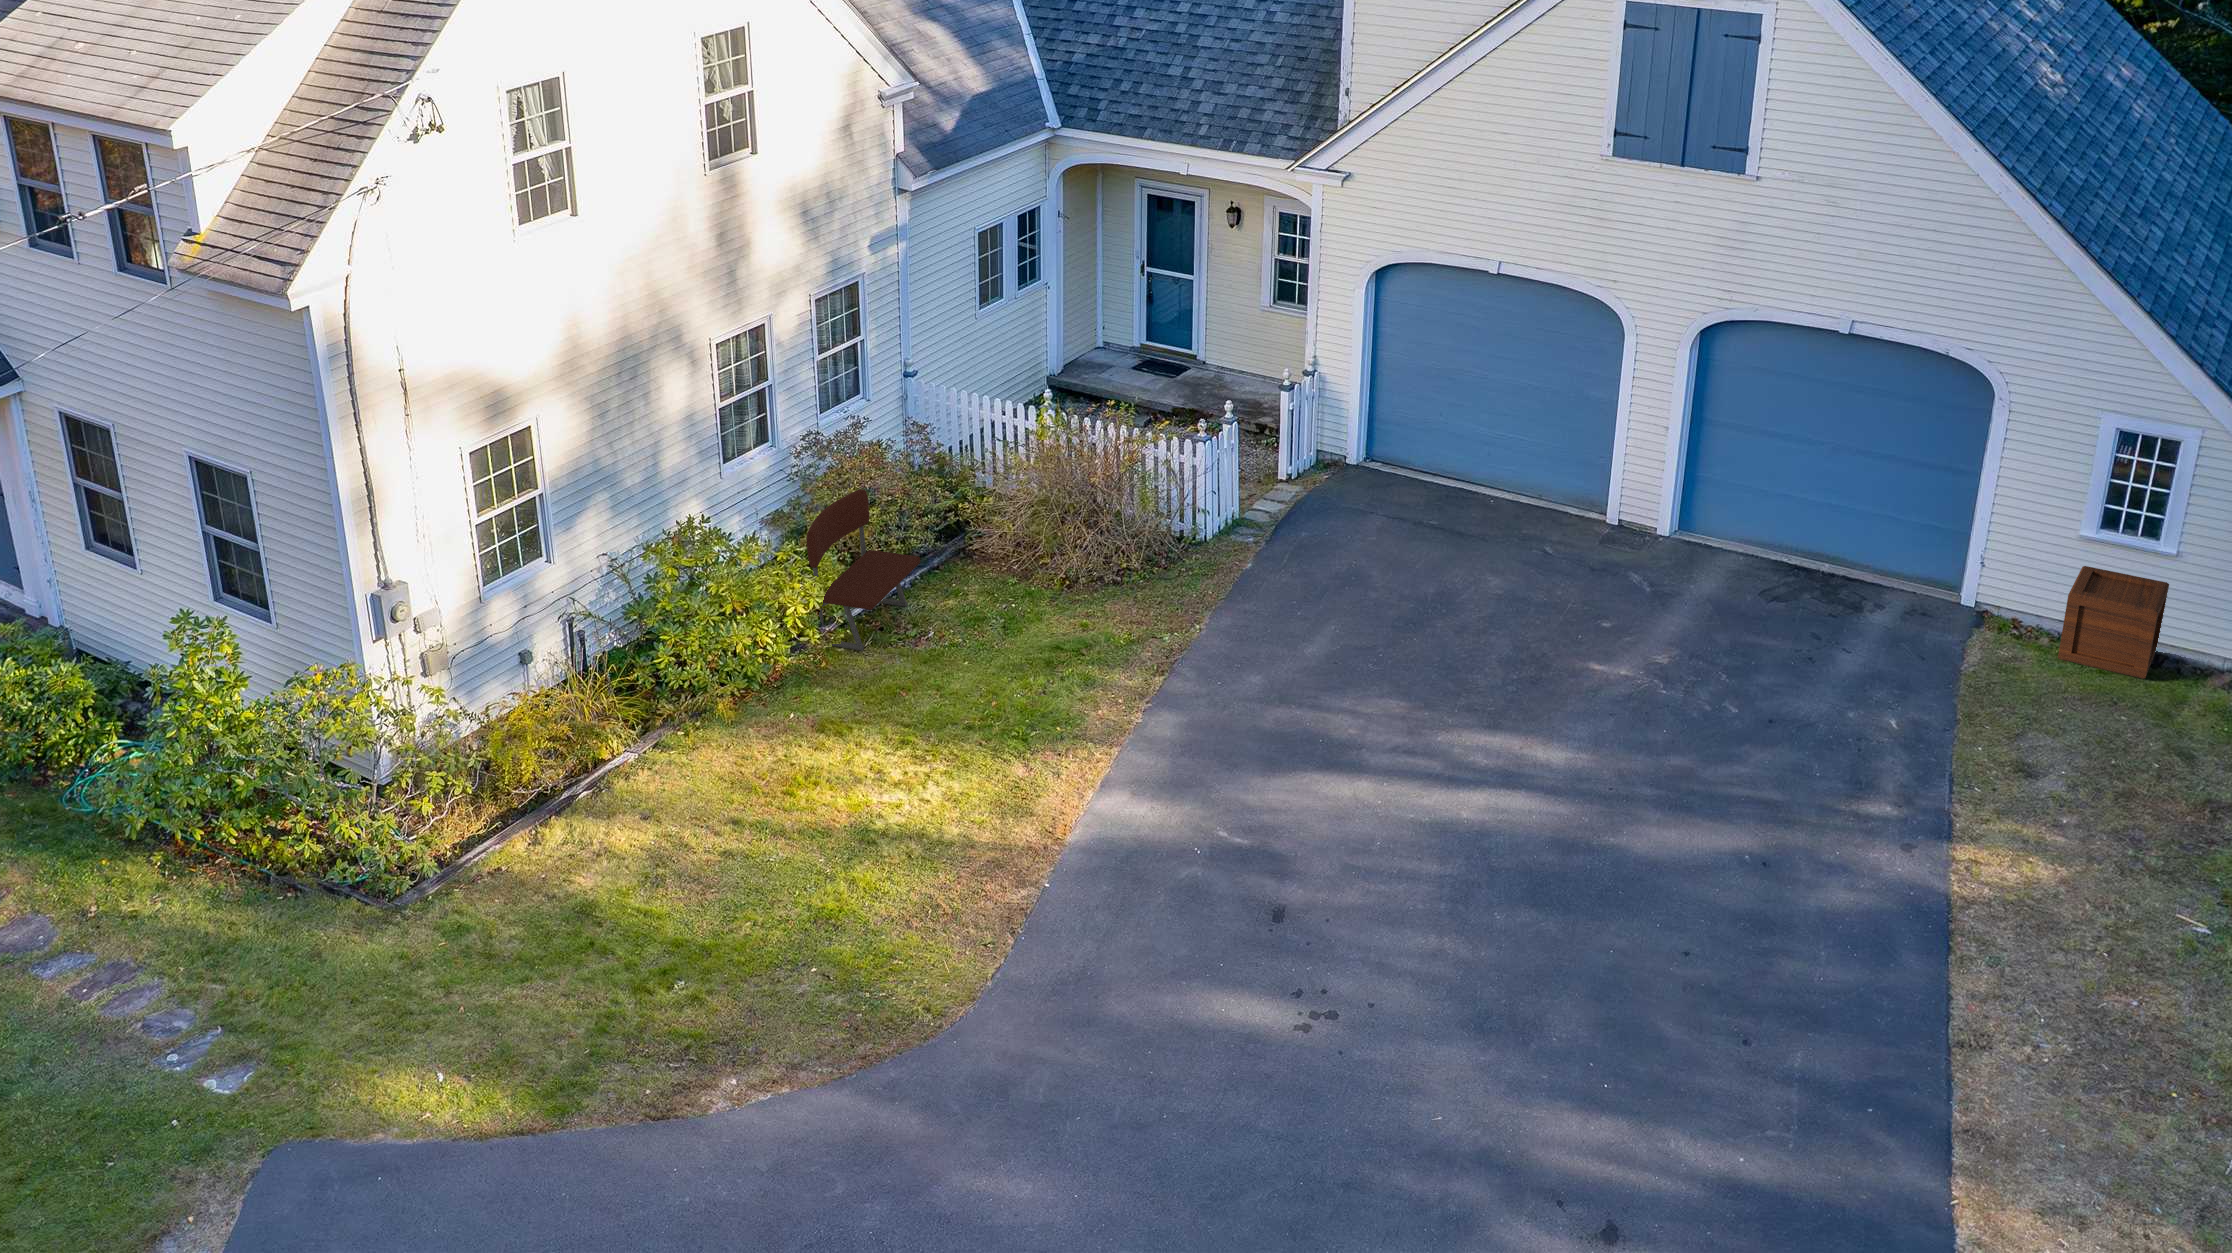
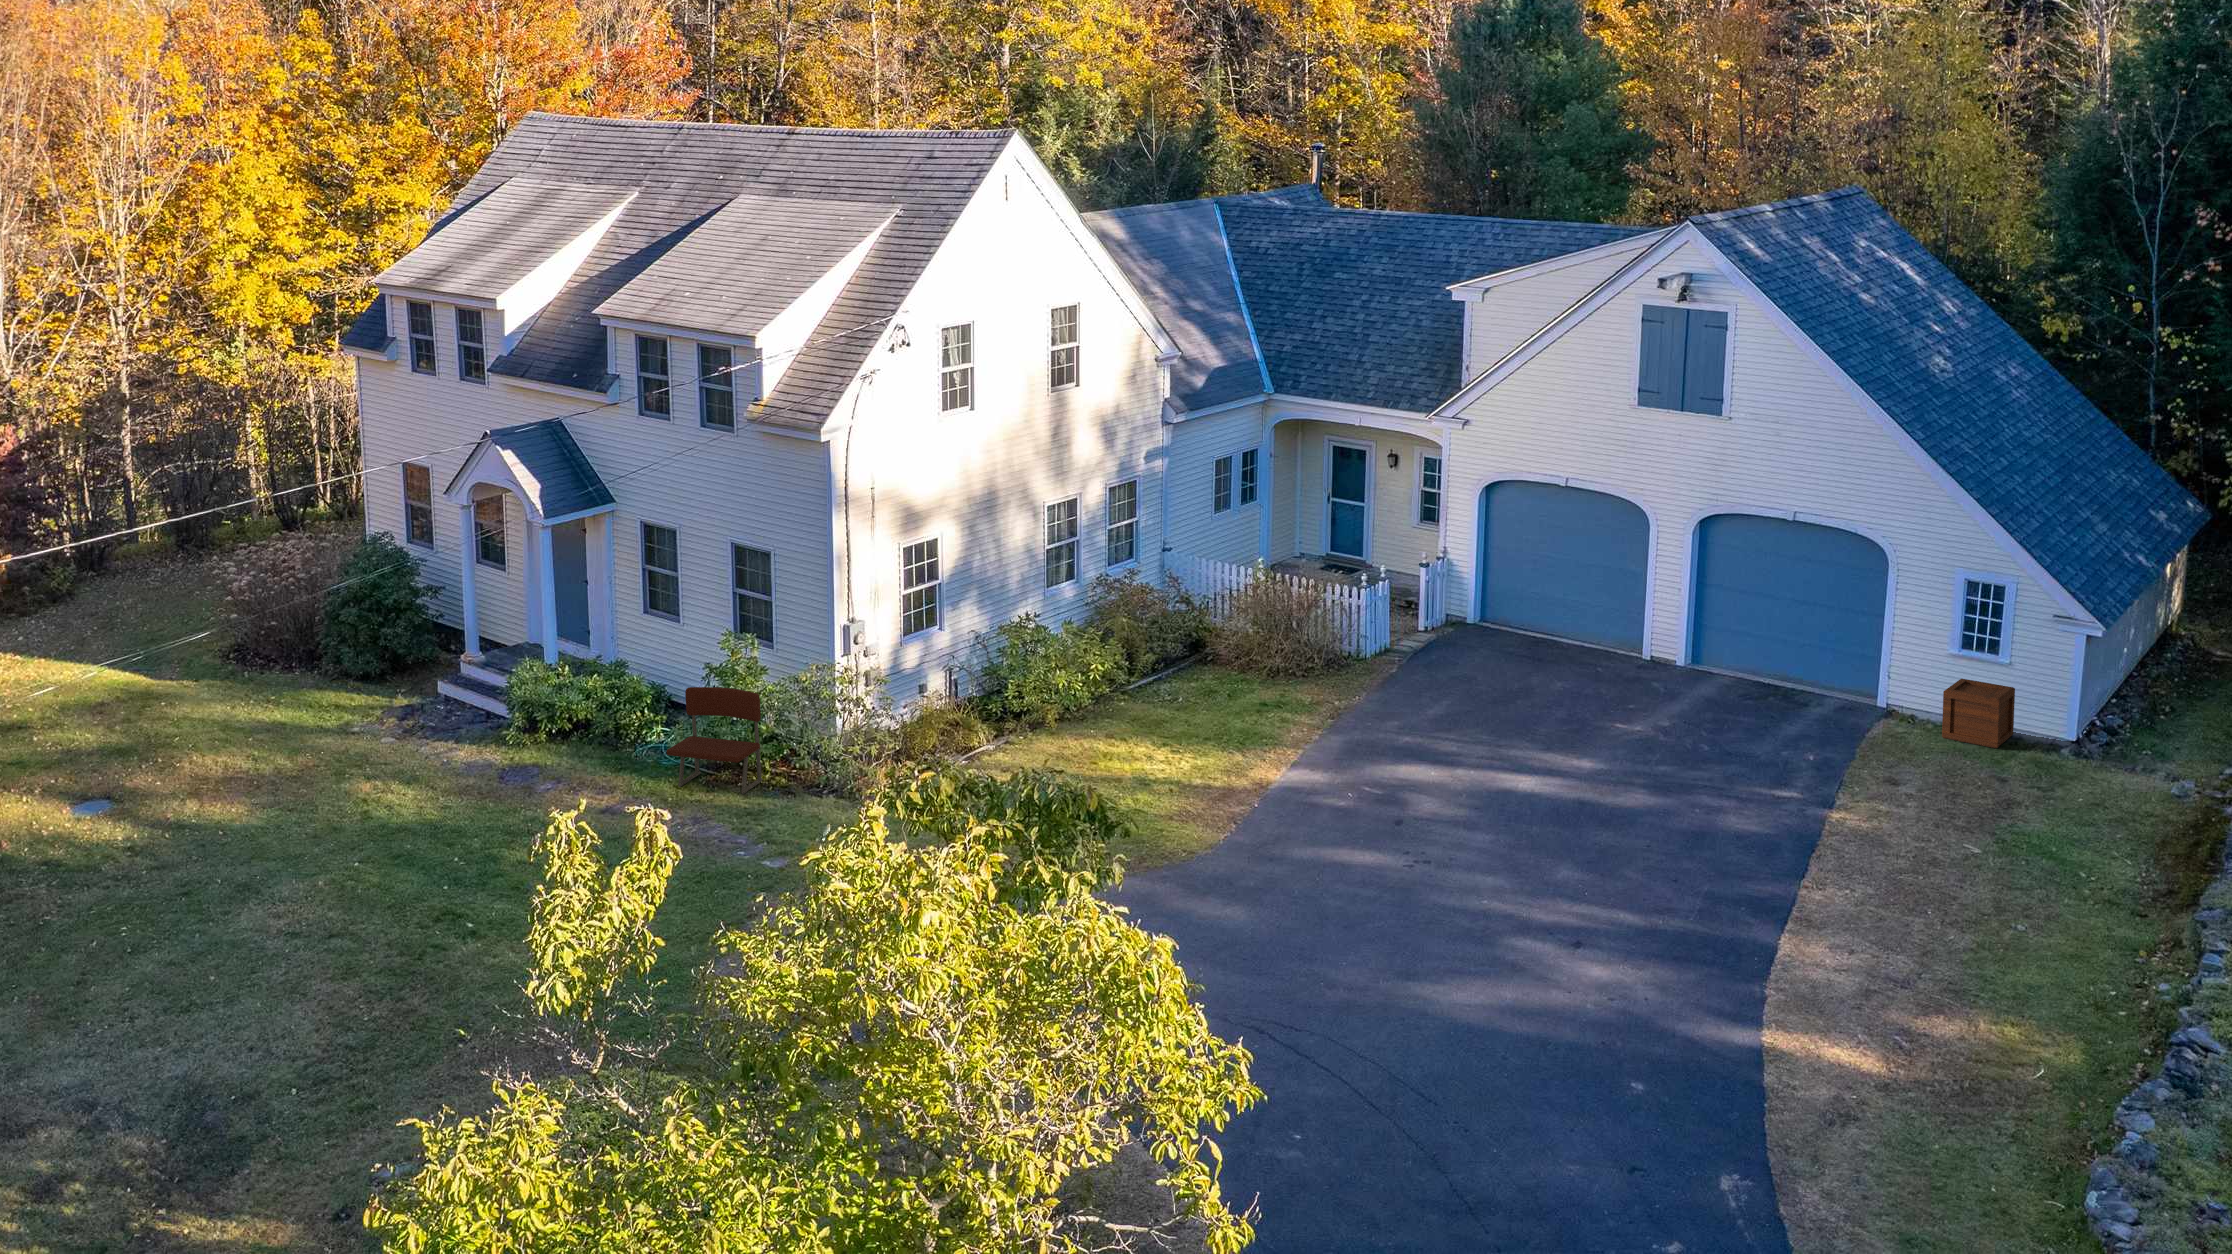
bench: present [806,489,920,651] -> present [667,687,763,794]

